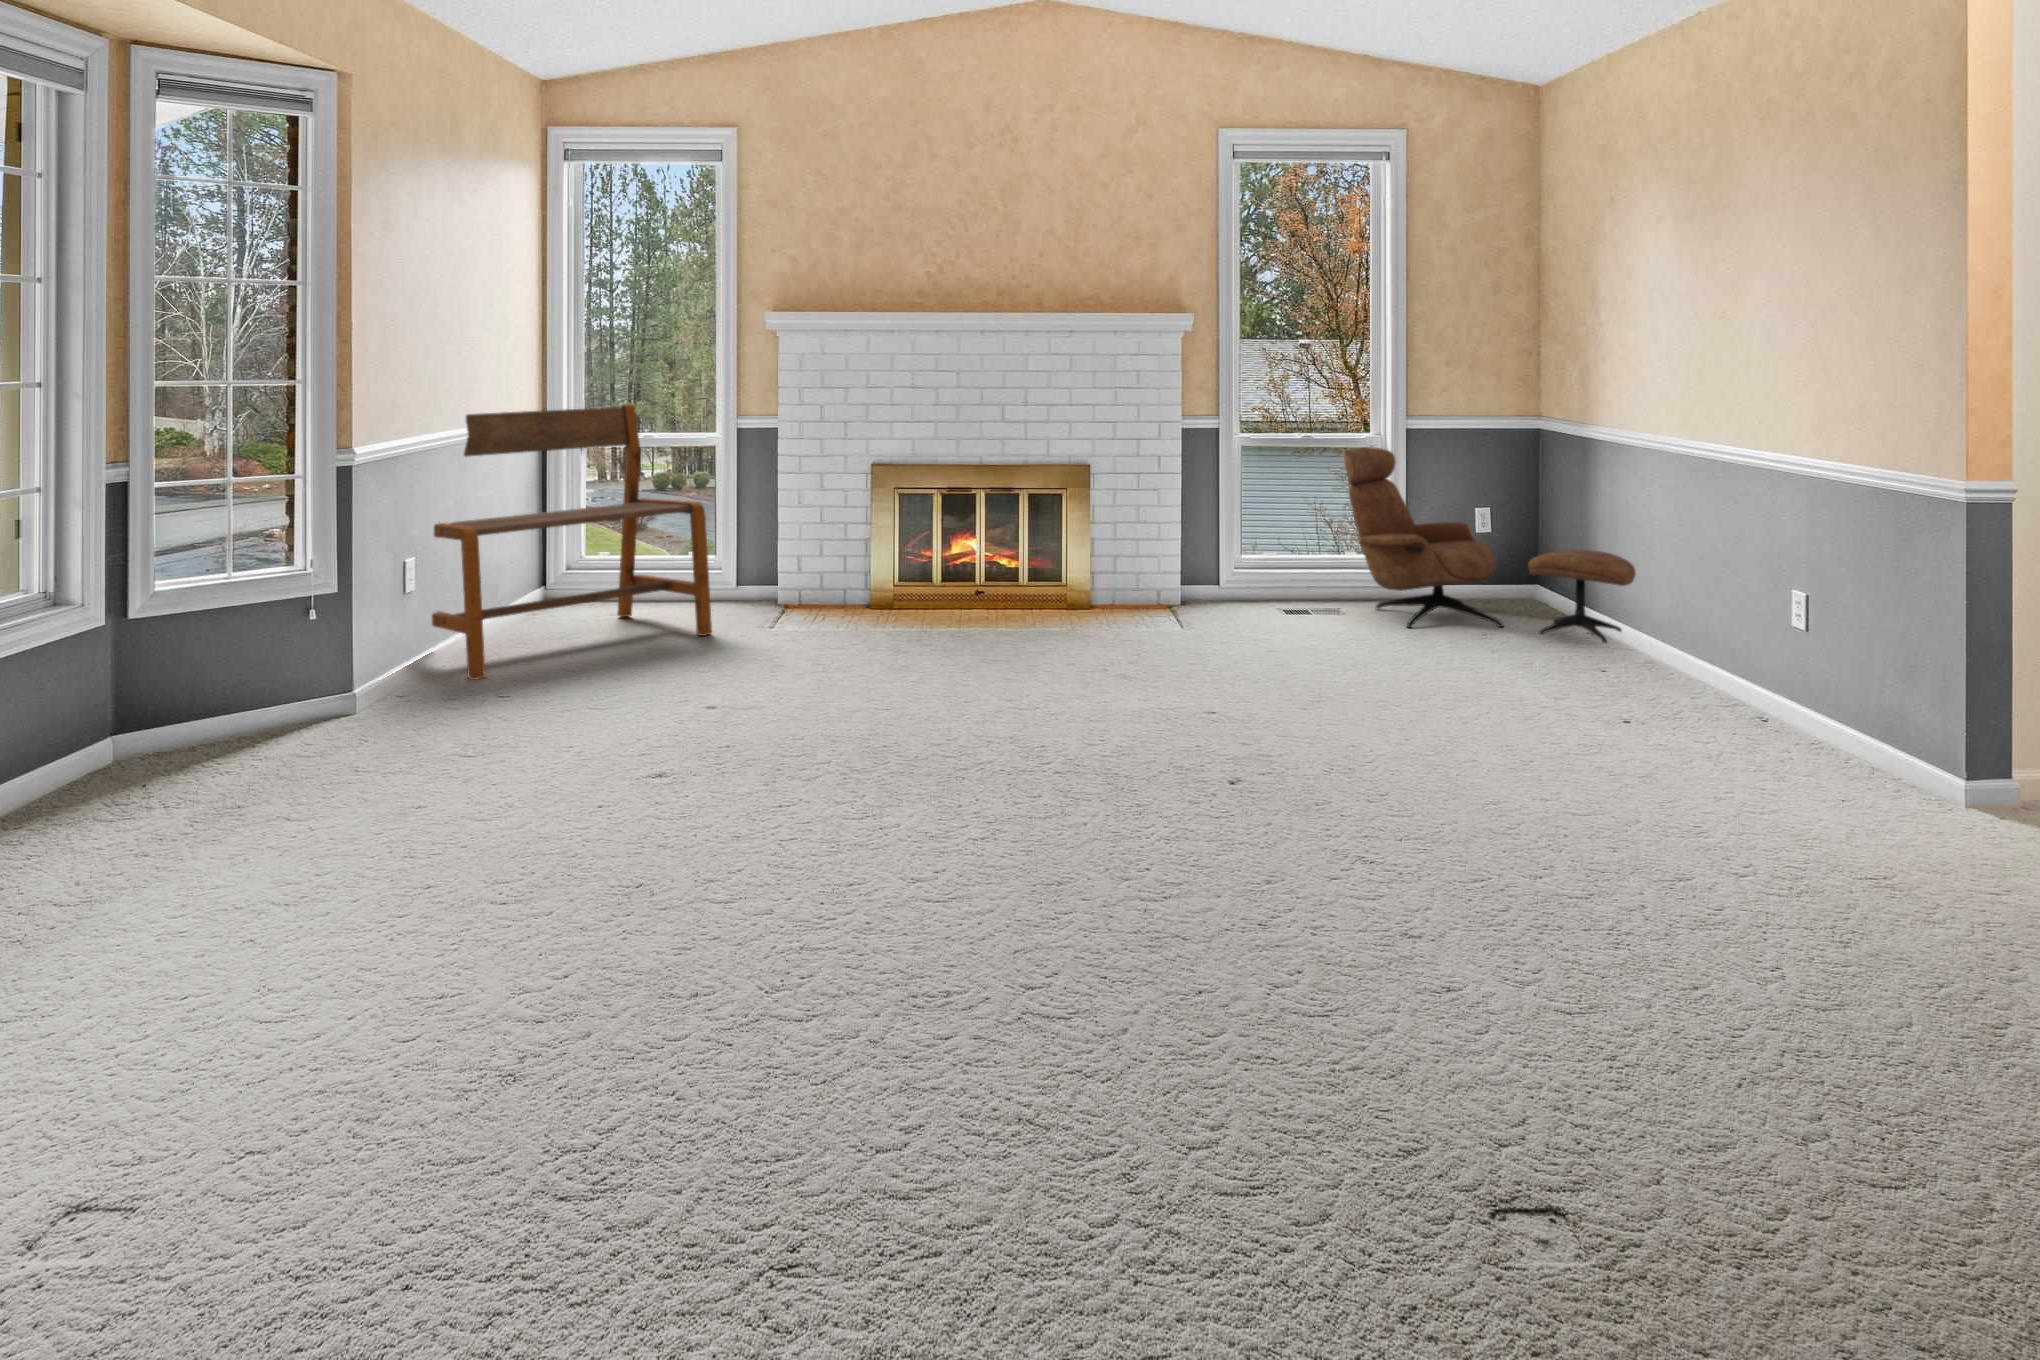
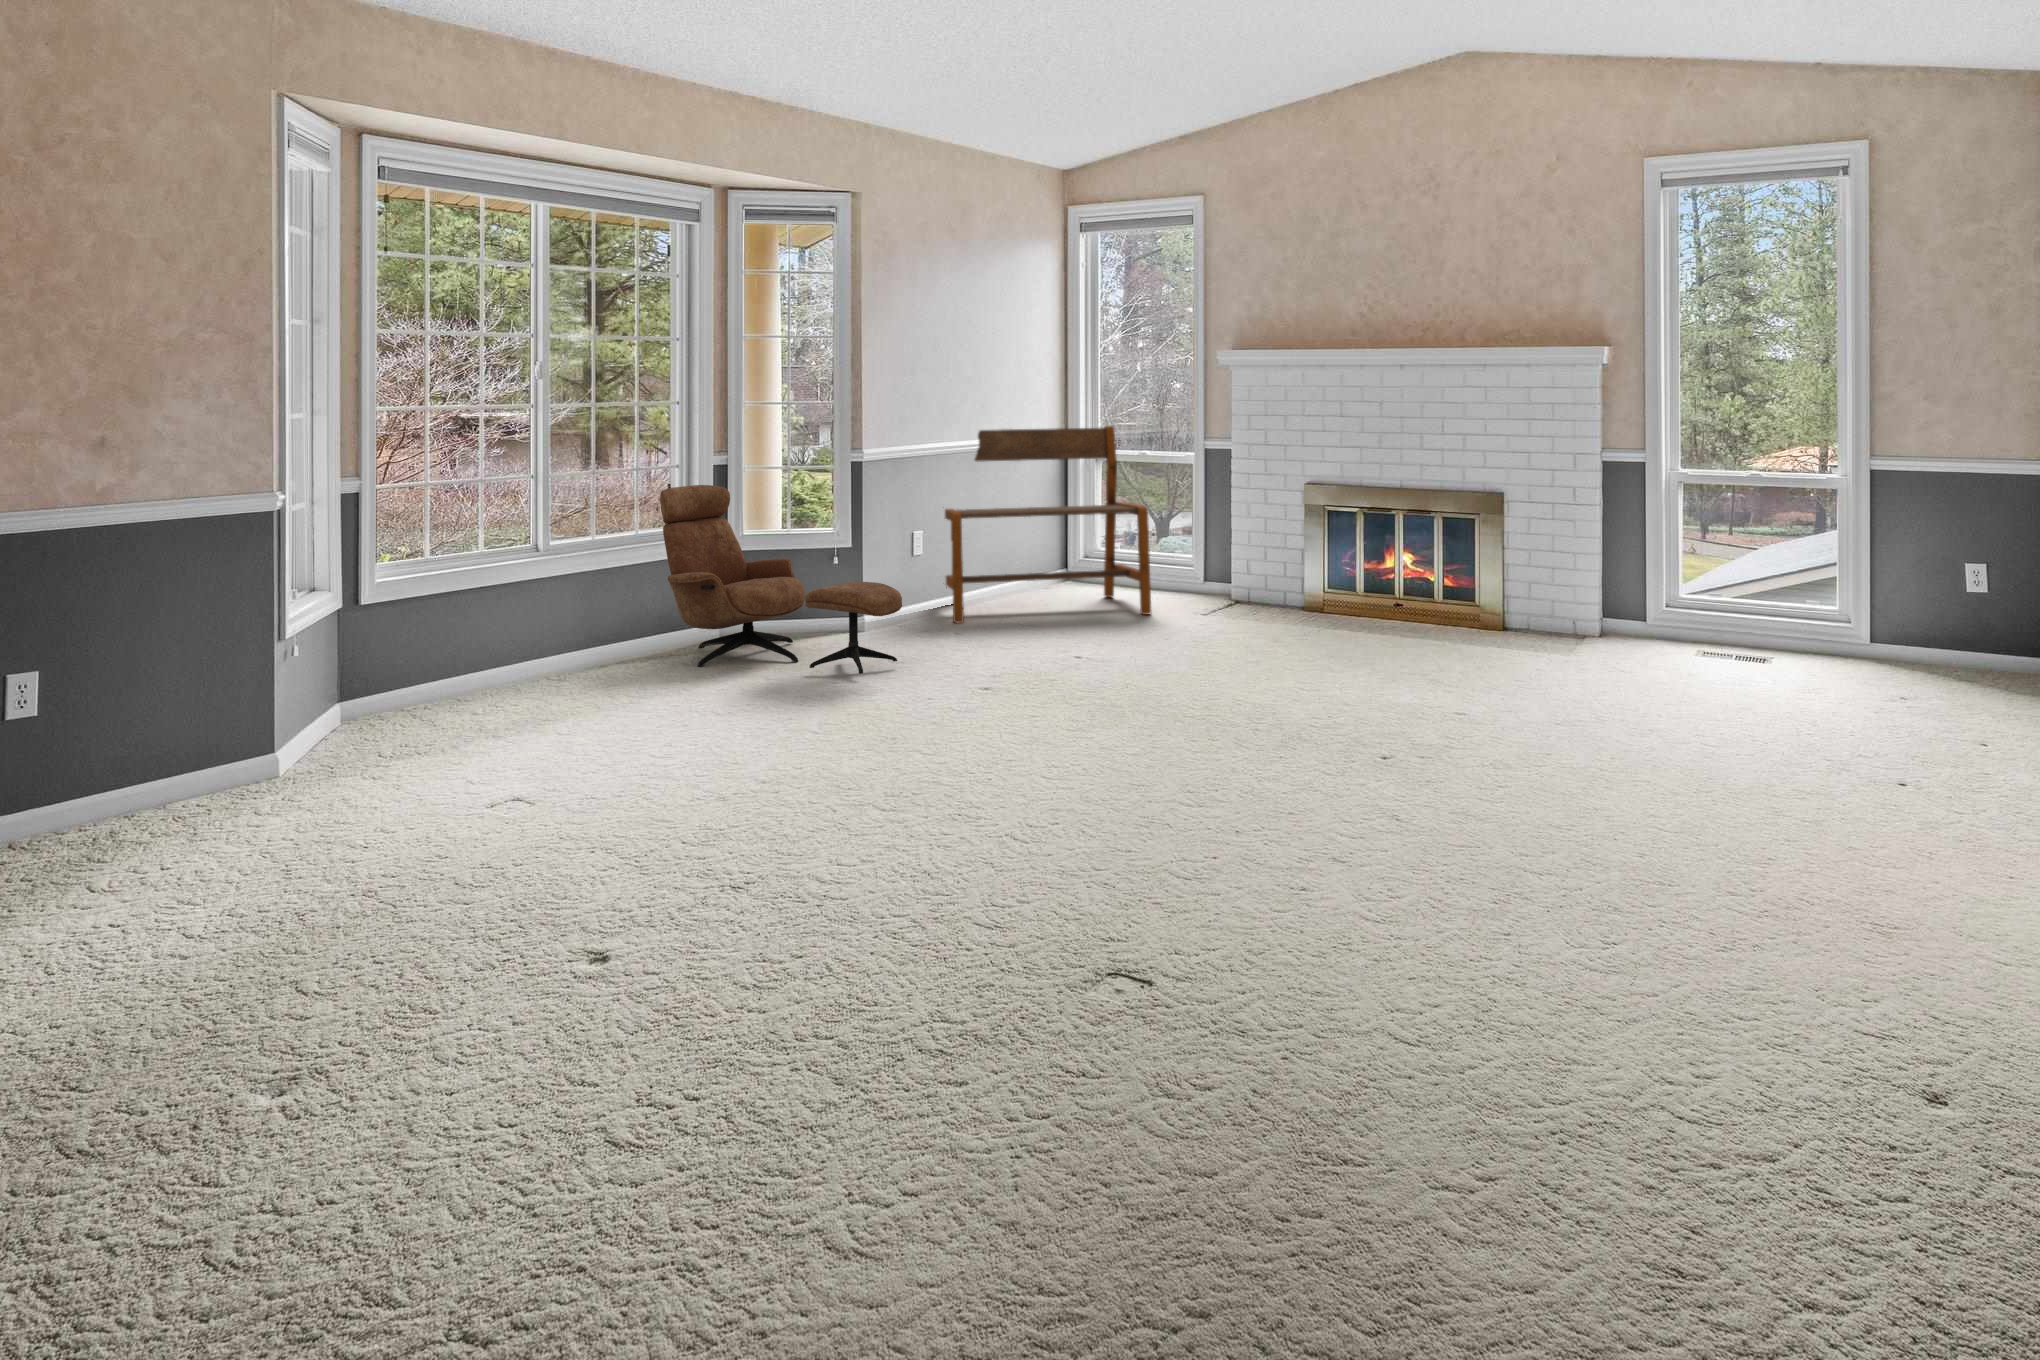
lounge chair: present [1344,447,1636,643] -> present [660,485,902,674]

